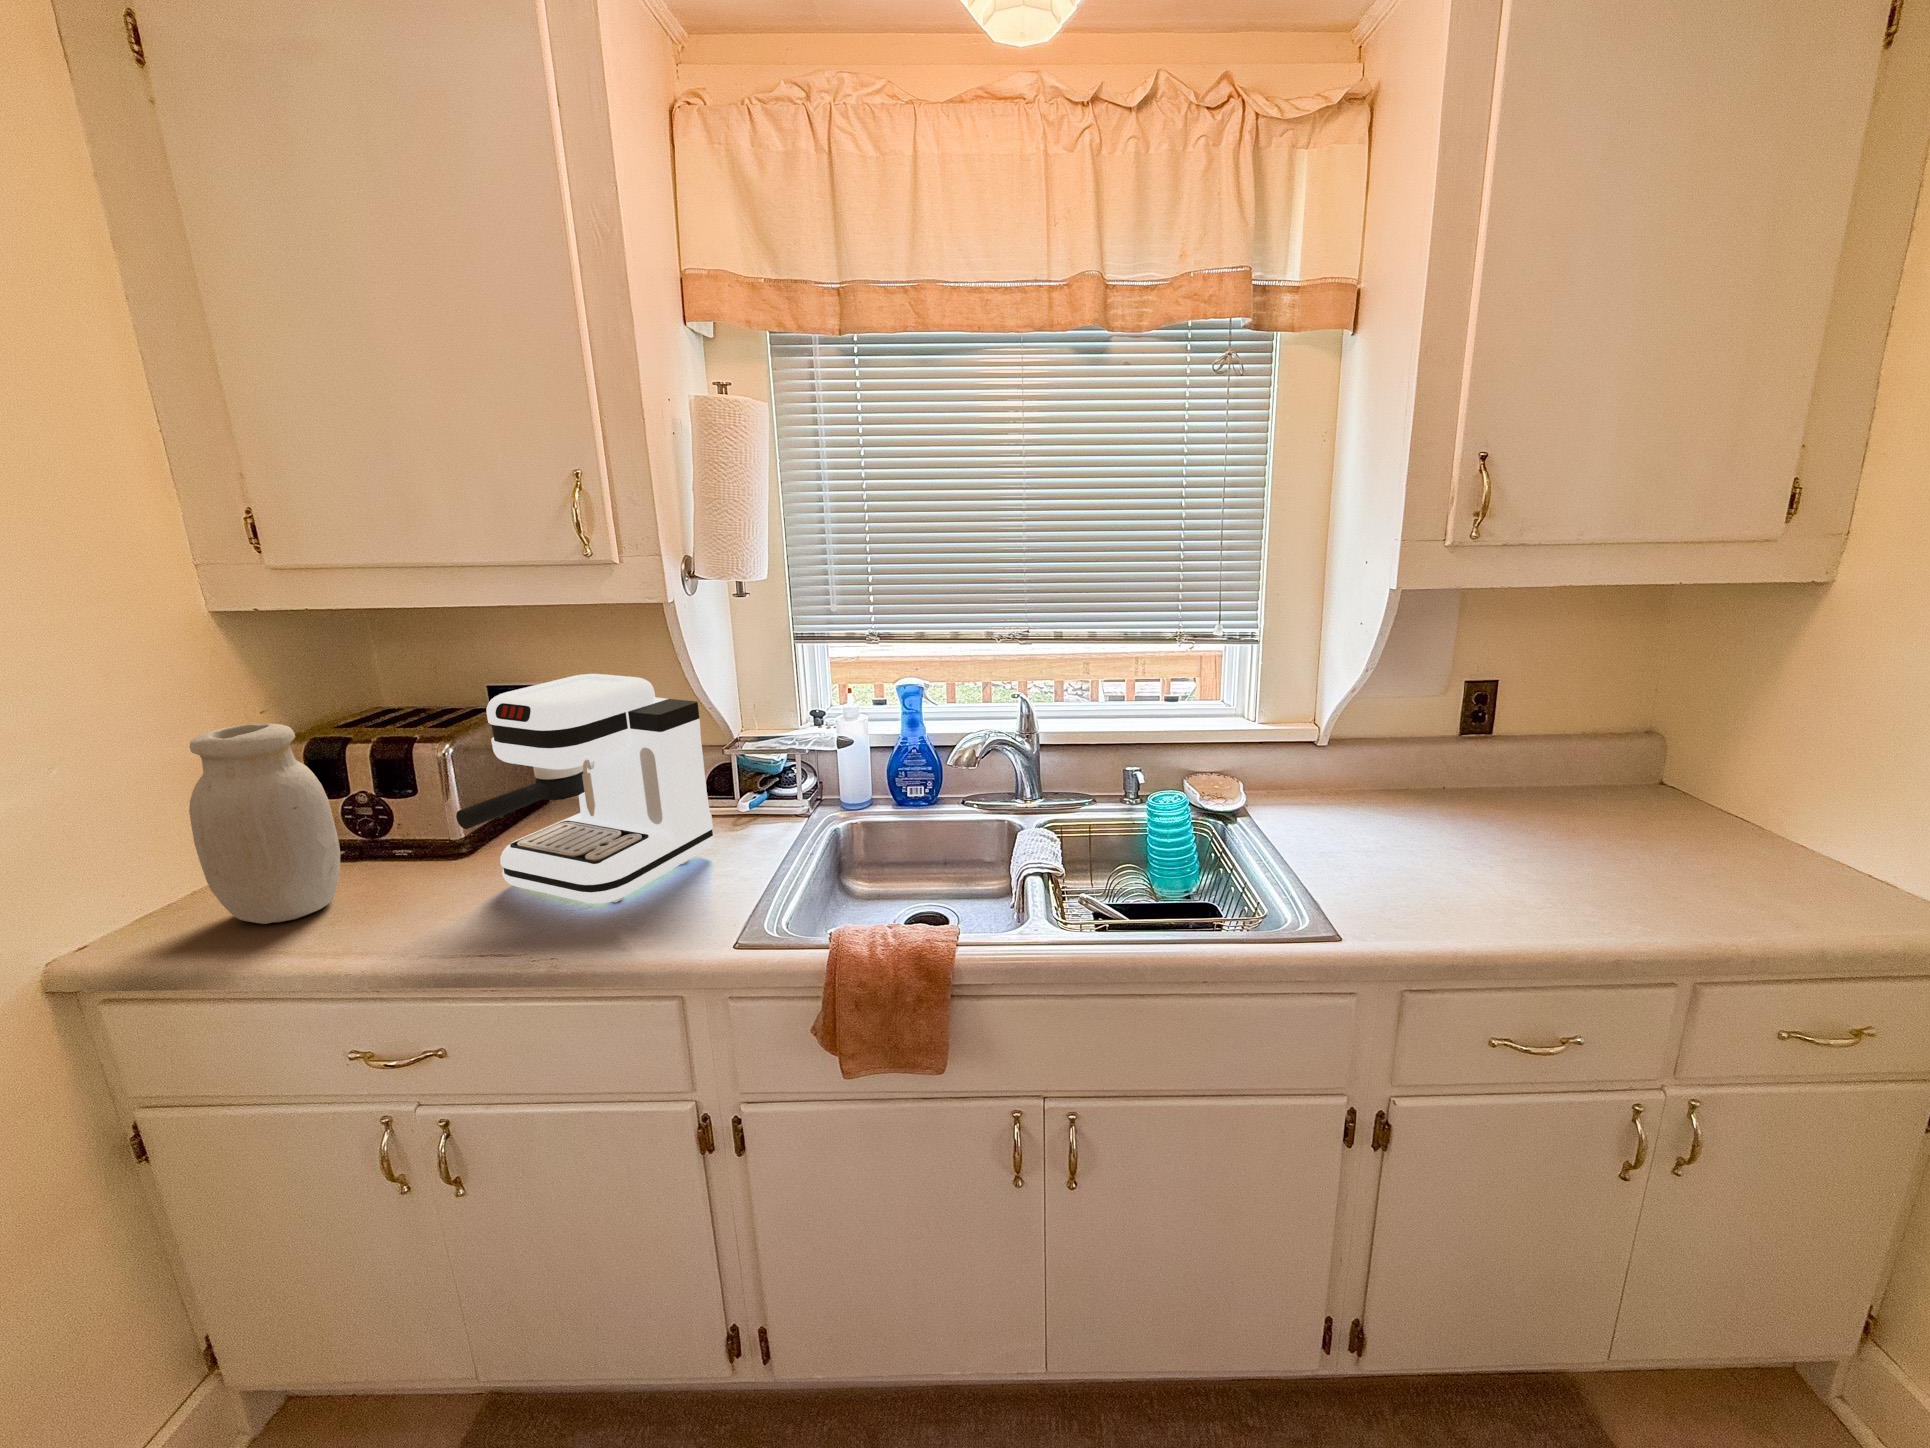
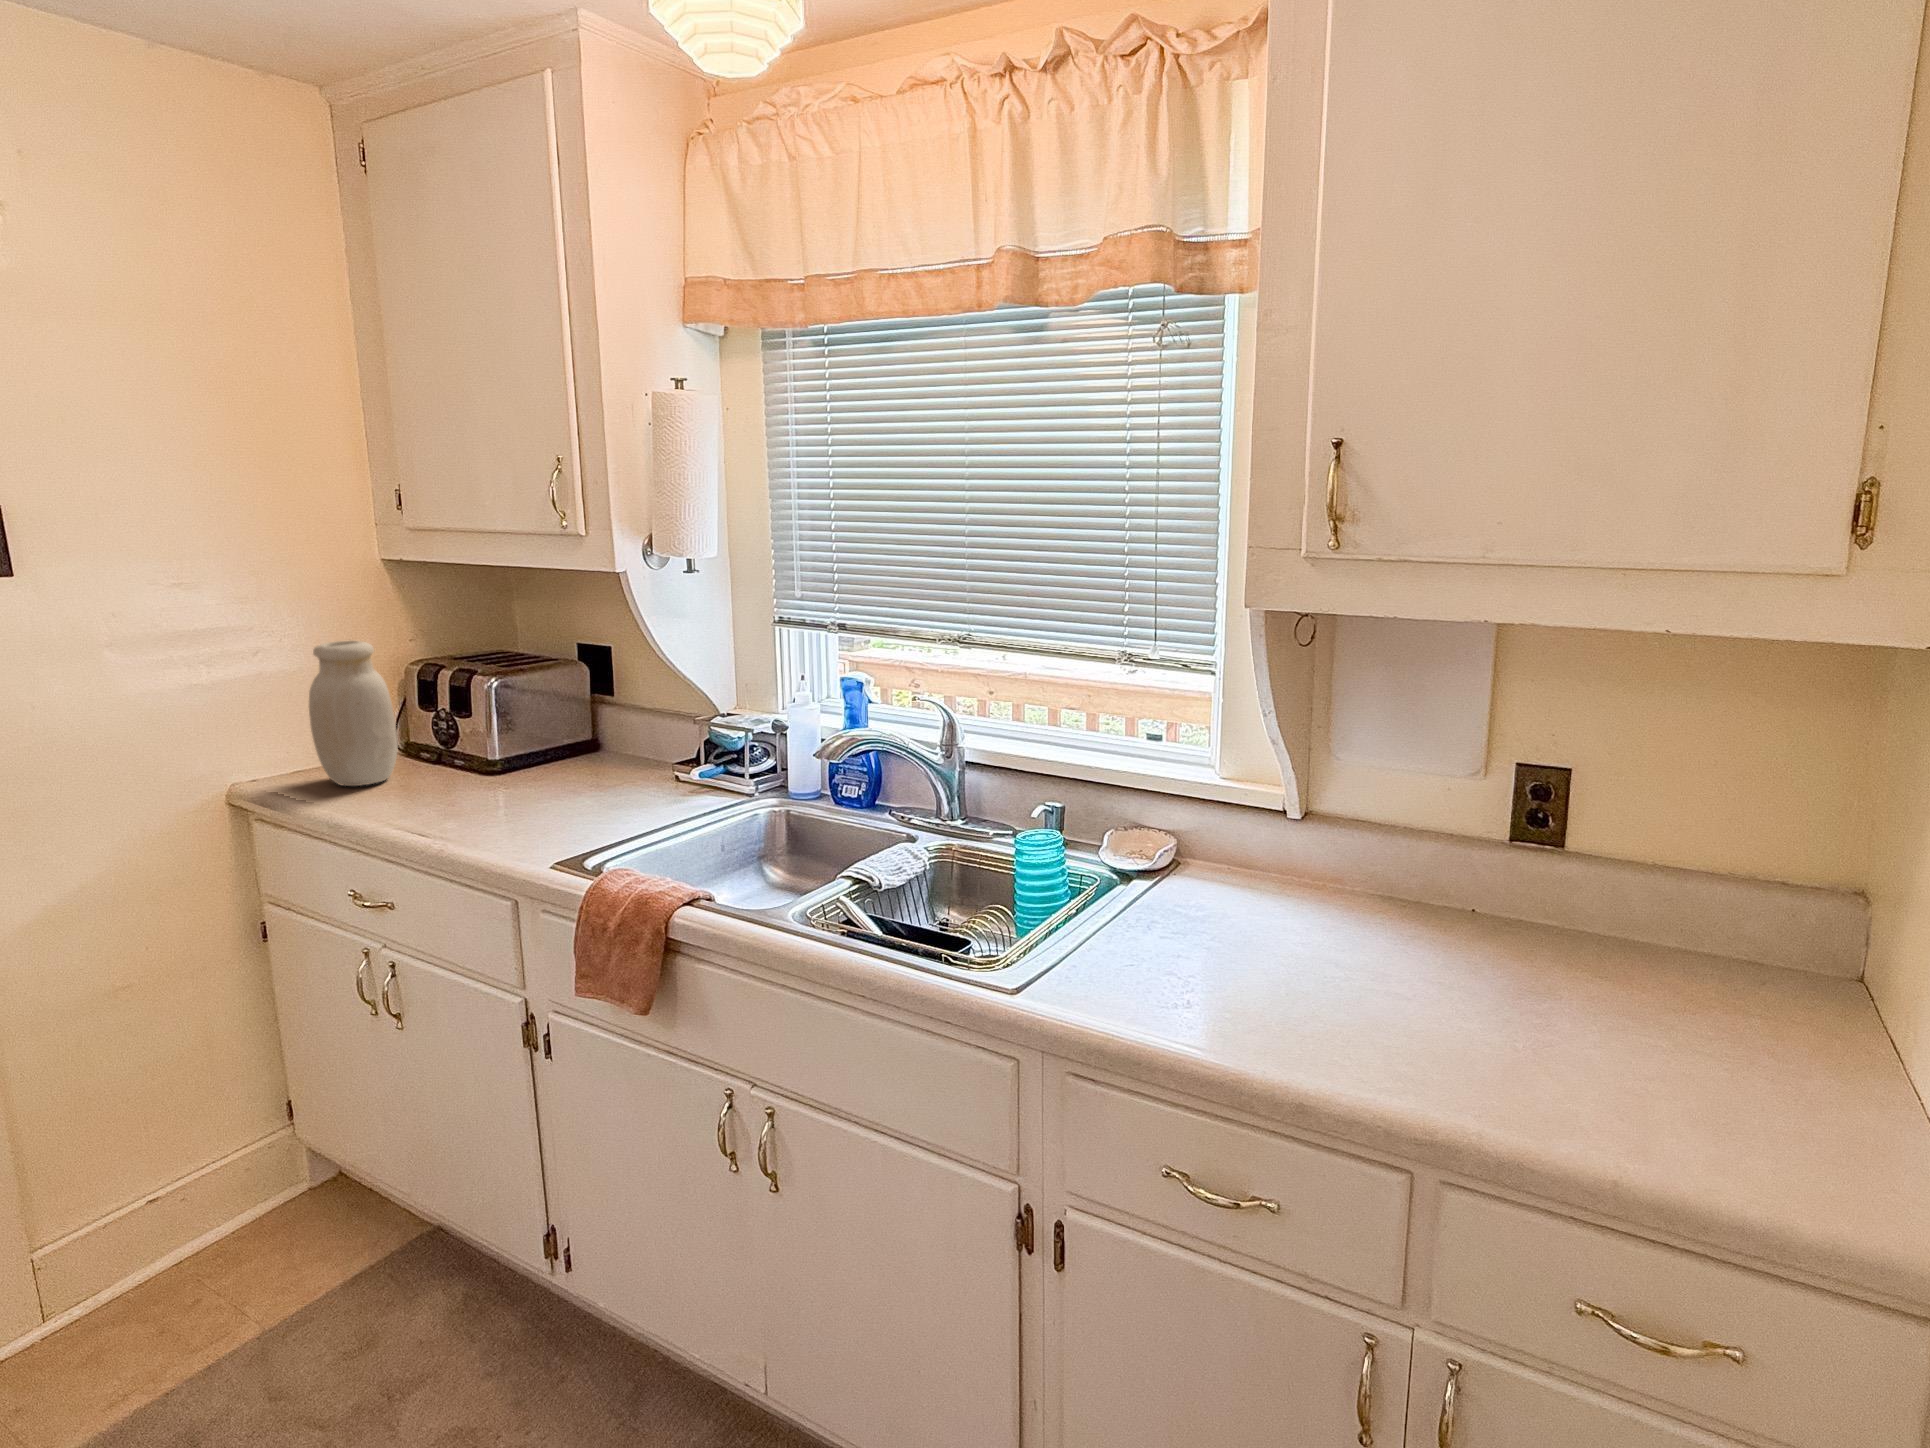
coffee maker: present [456,674,714,903] -> none [423,632,631,820]

